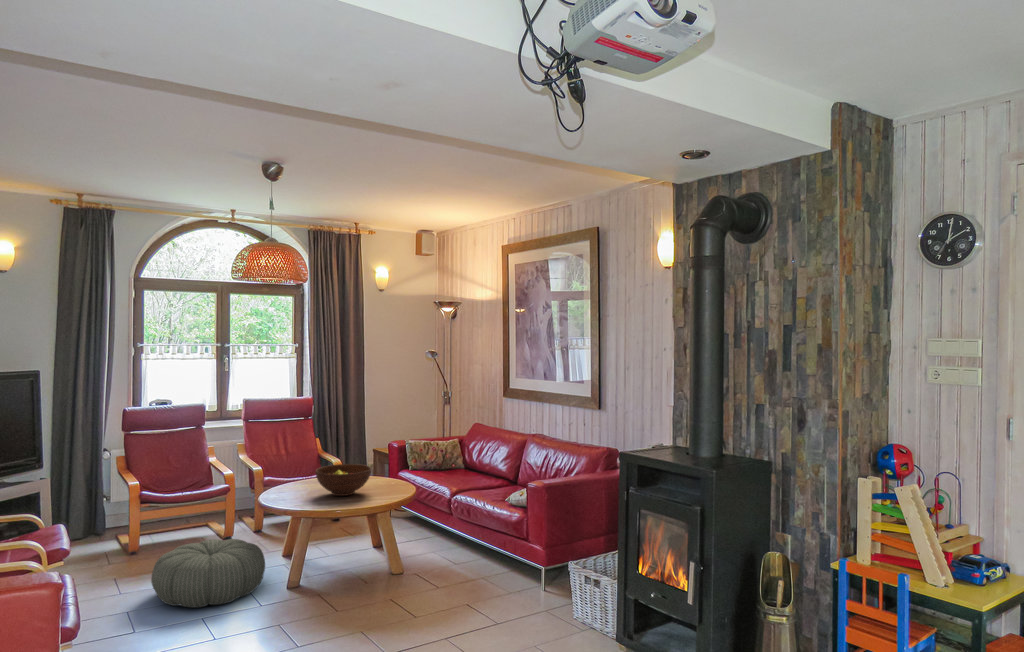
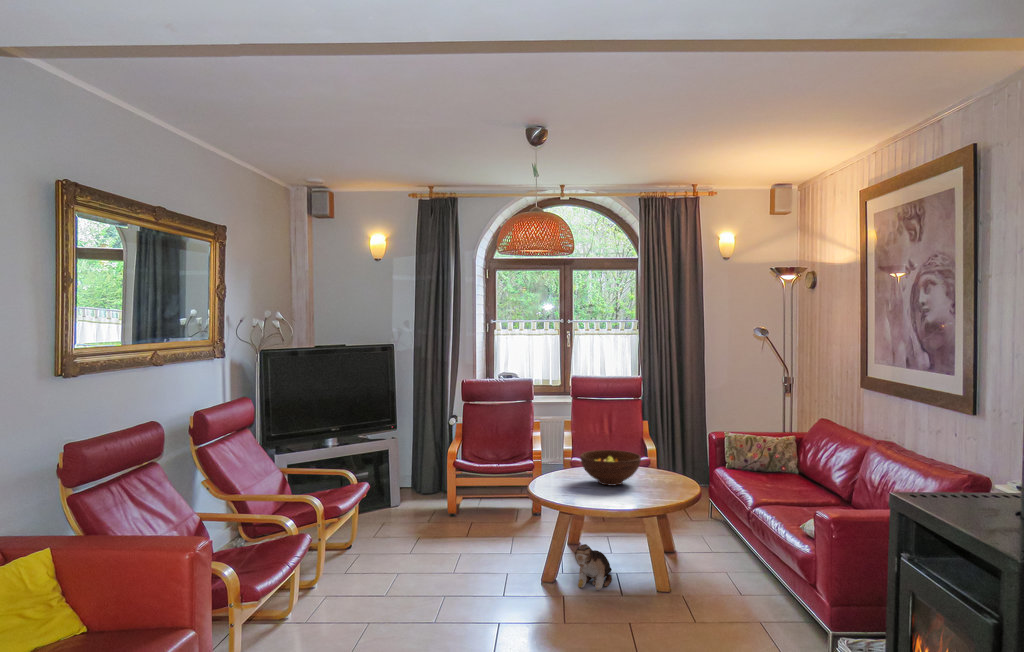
pouf: present [151,539,265,607] -> none [423,508,525,573]
plush toy: none [332,550,360,592] -> present [571,544,612,590]

